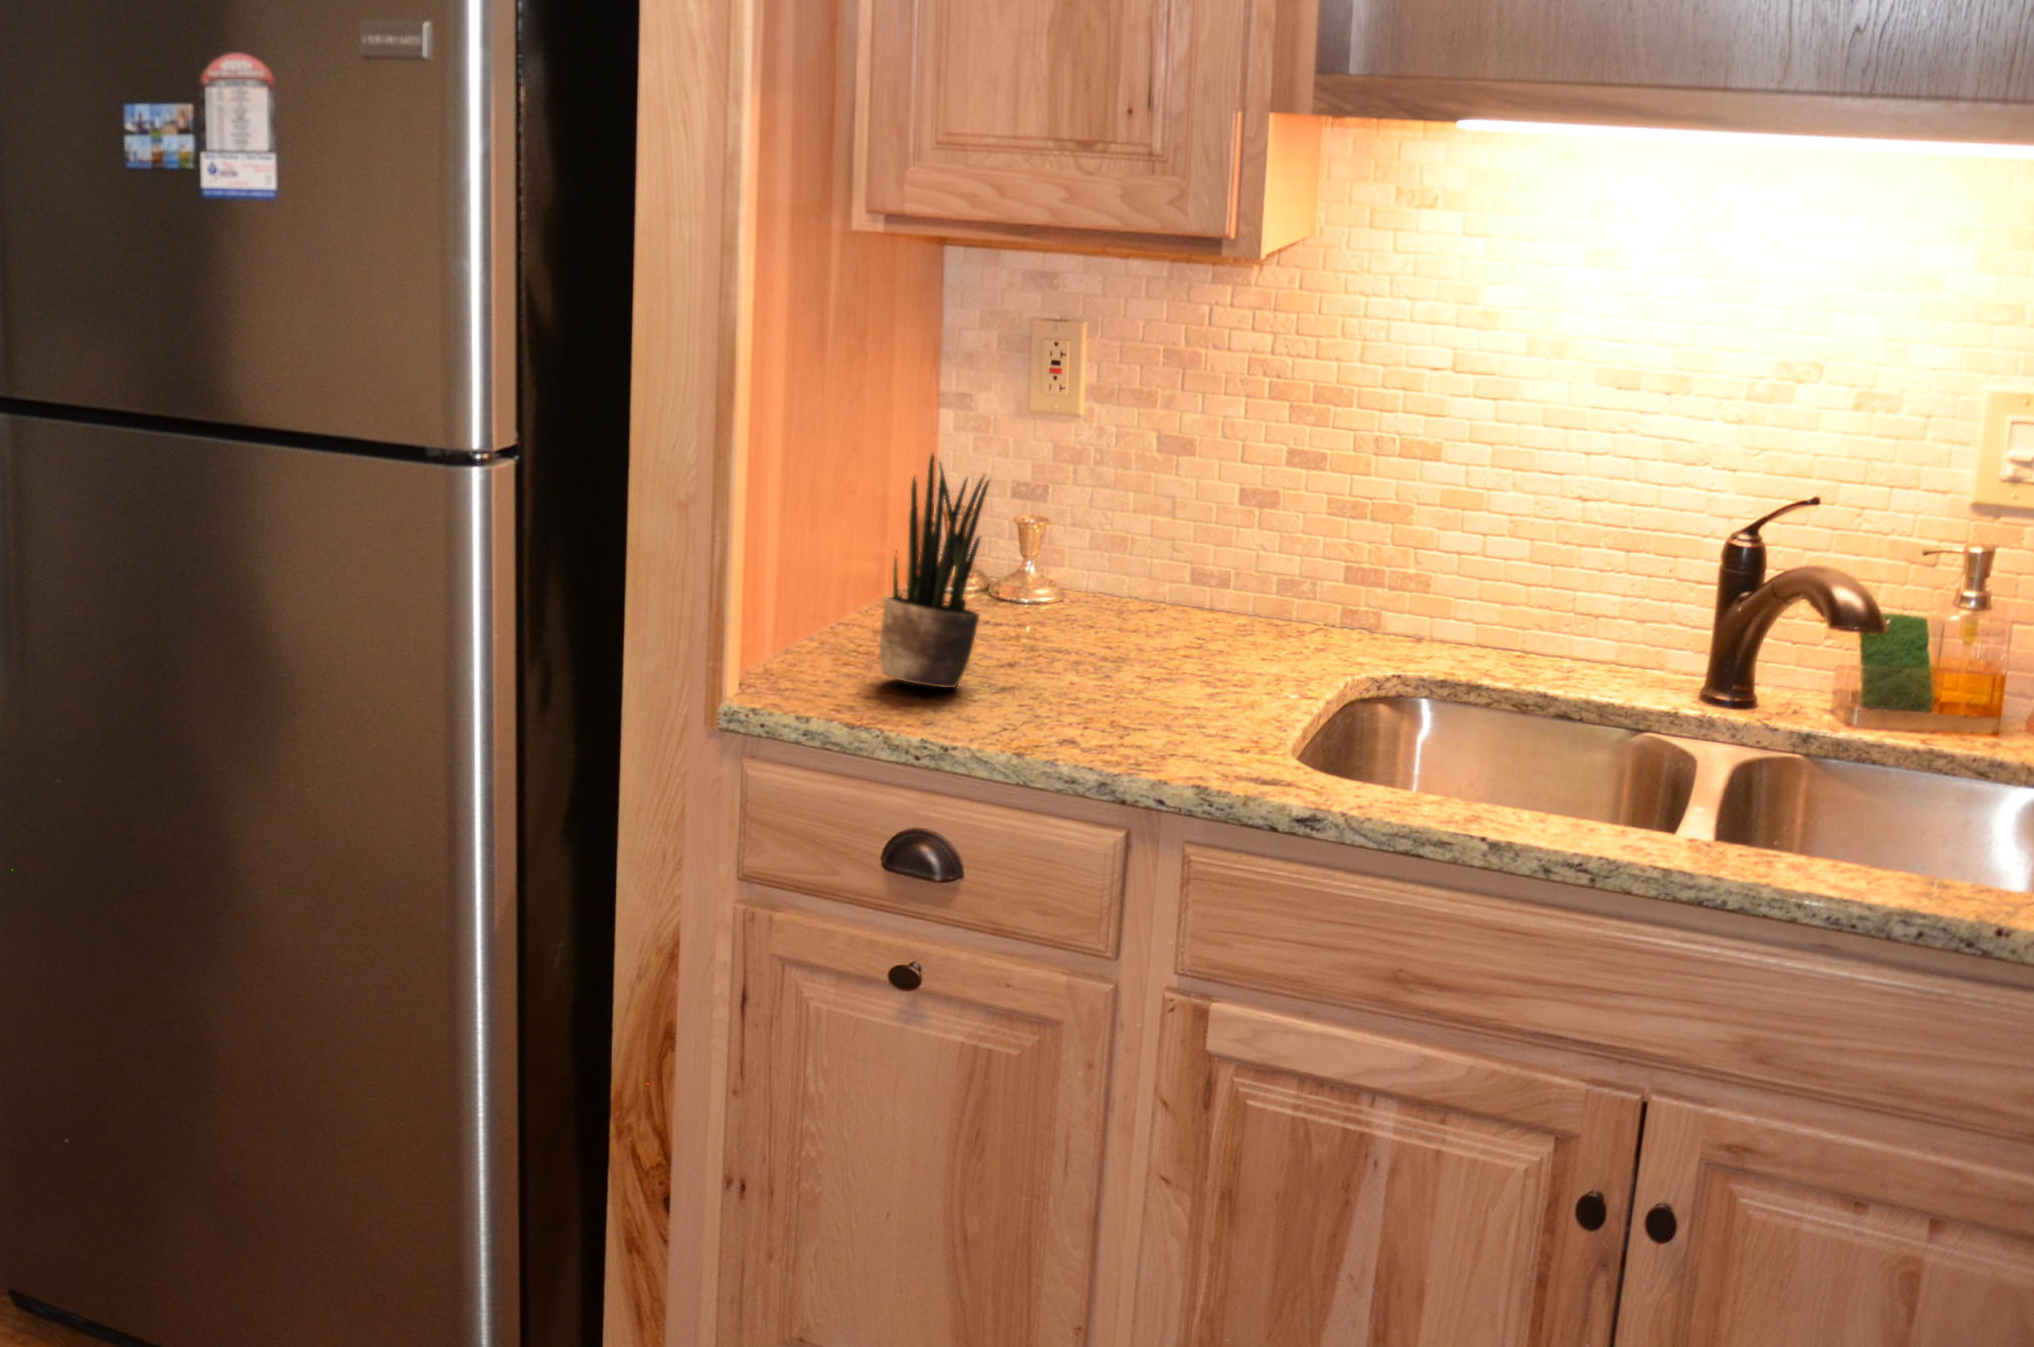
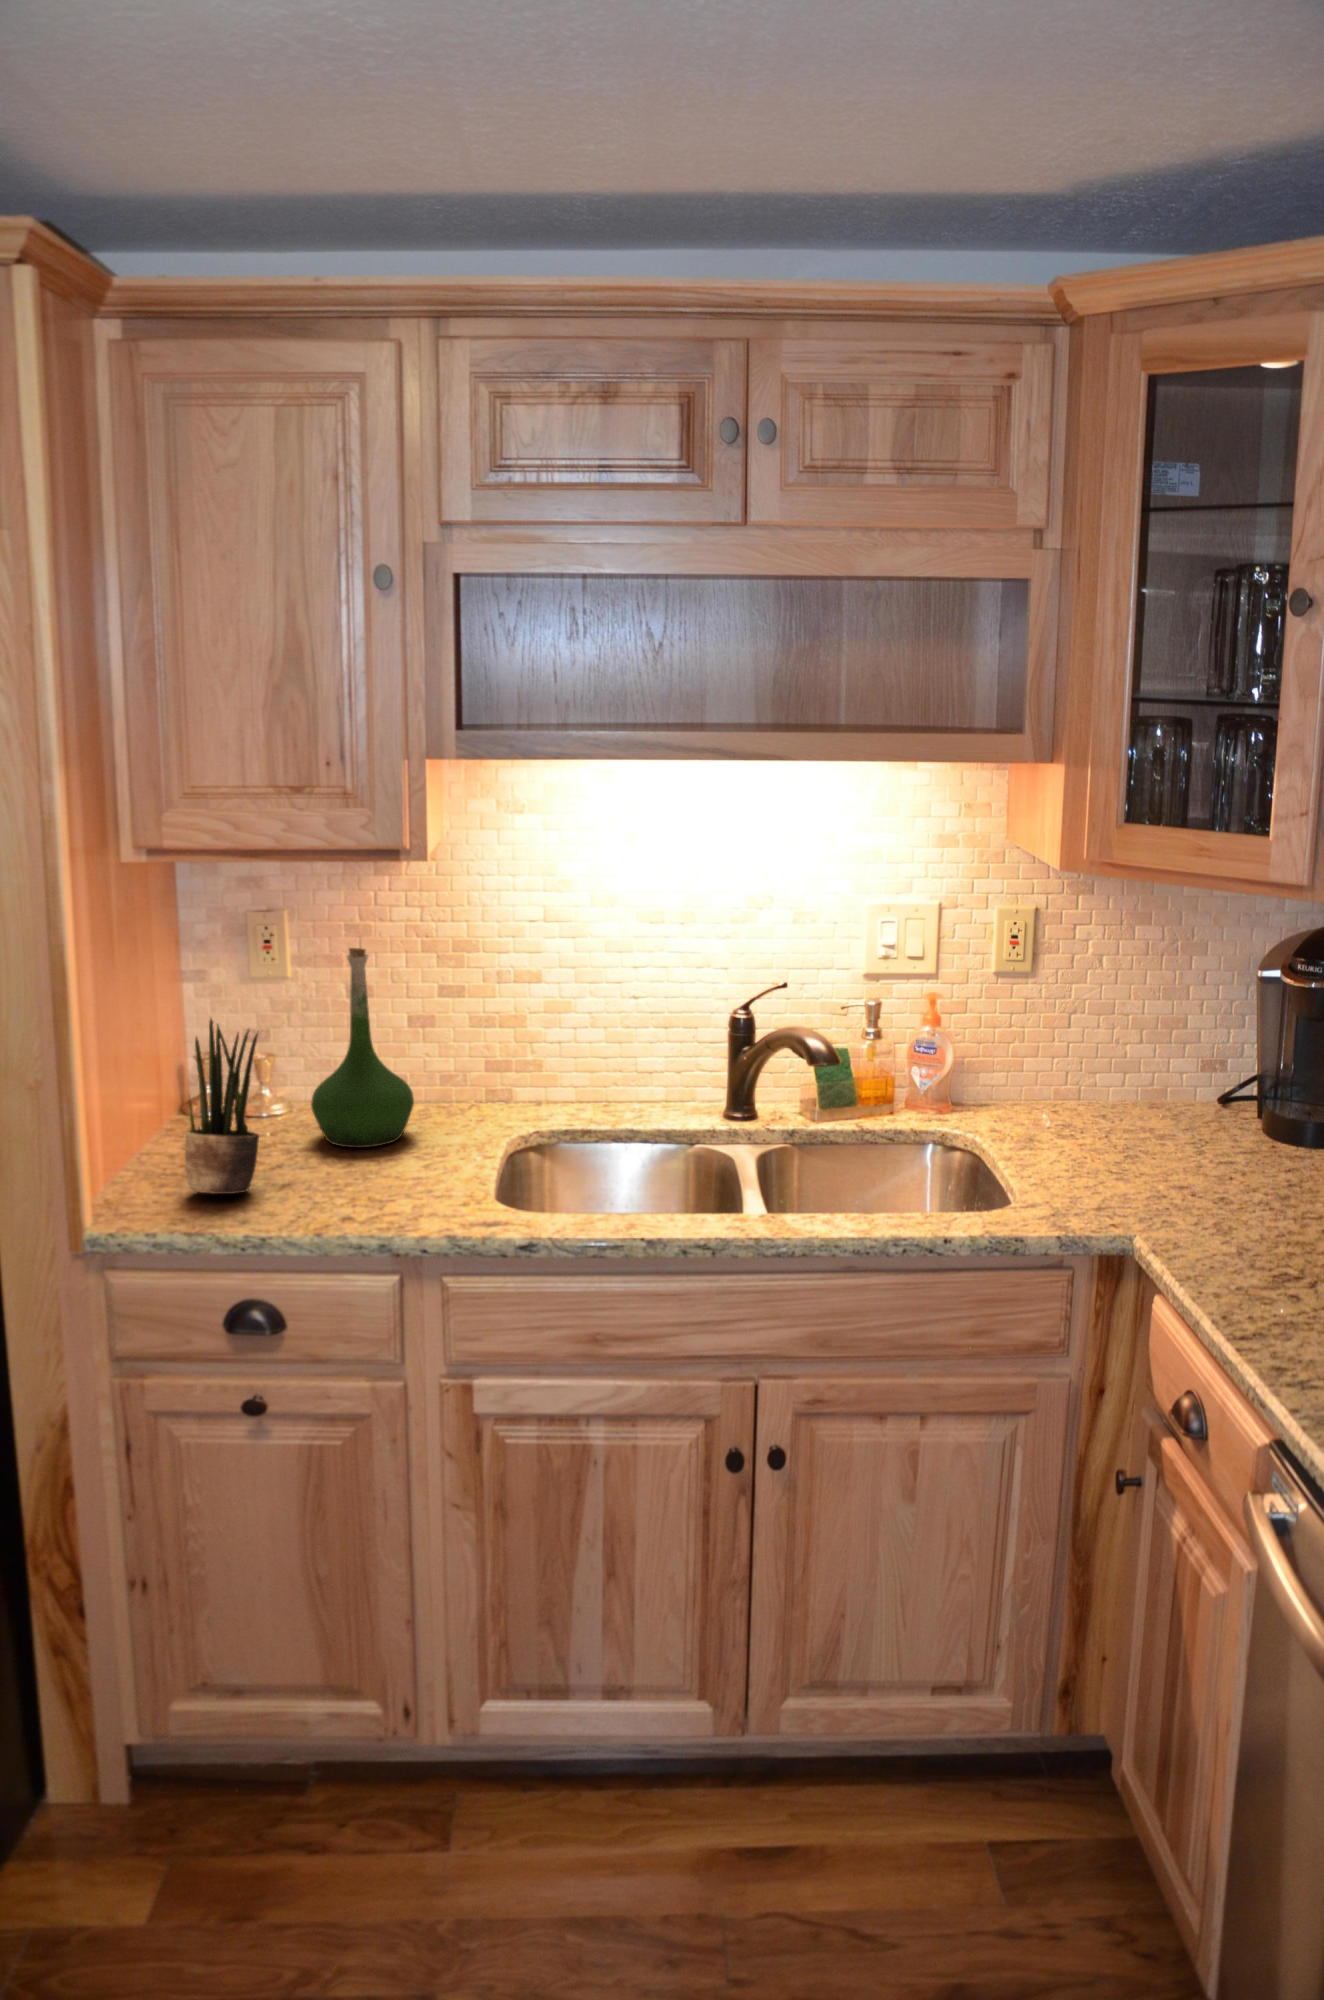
vase: none [1071,382,1215,660] -> present [311,948,414,1148]

